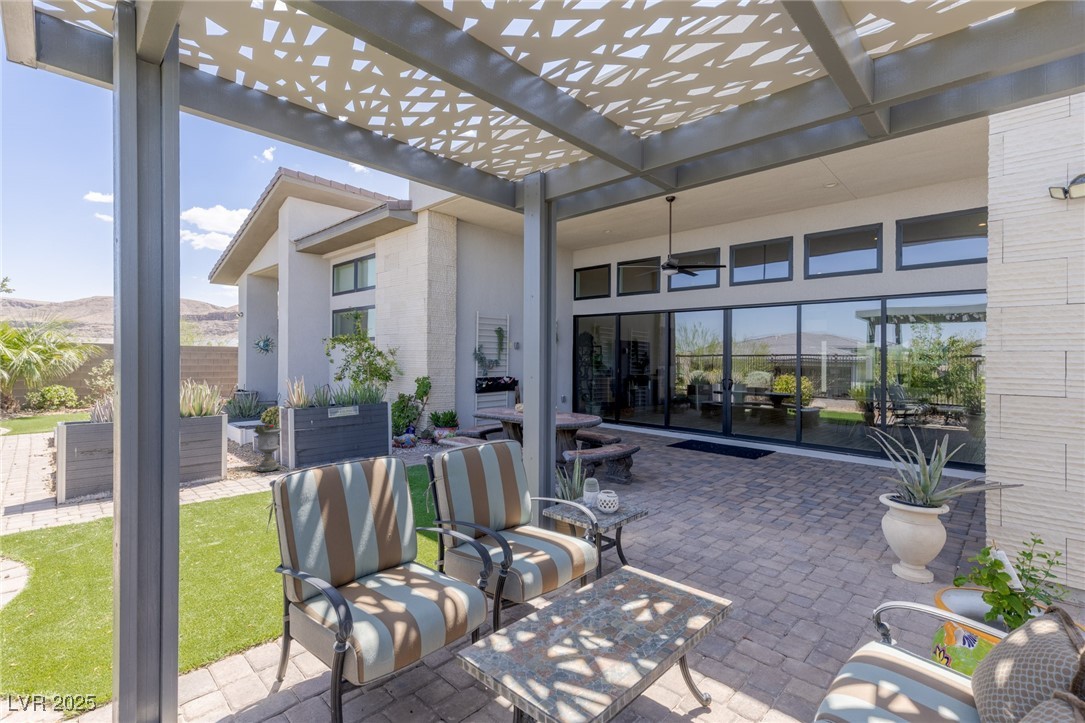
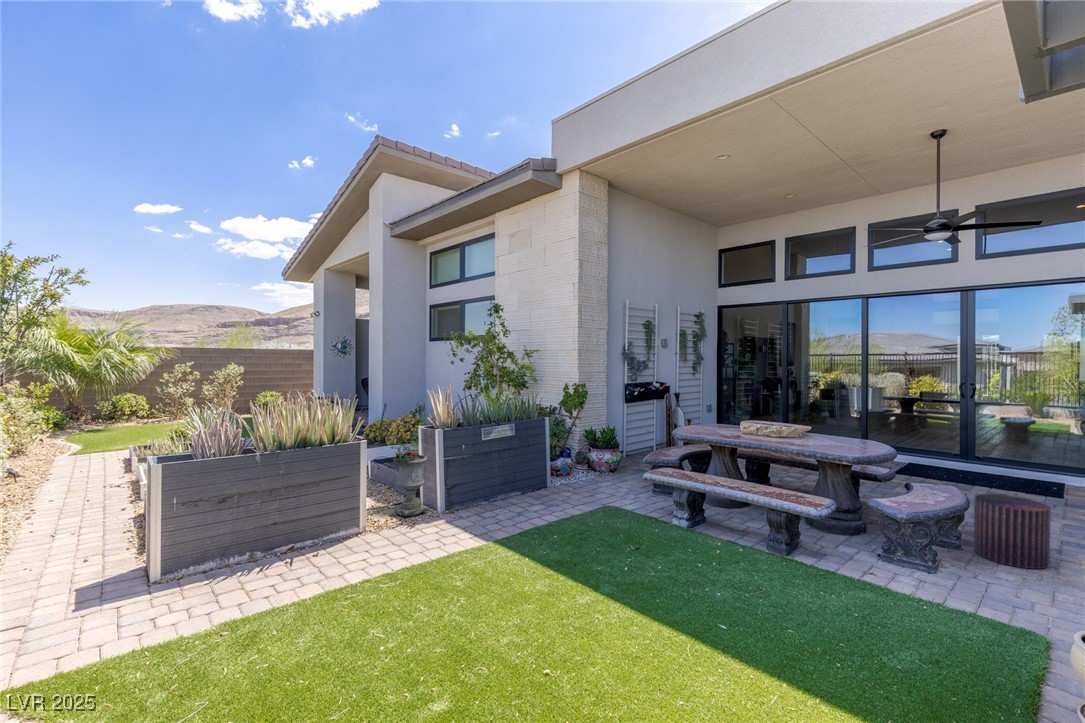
pouf: none [641,449,679,495] -> present [974,494,1051,569]

